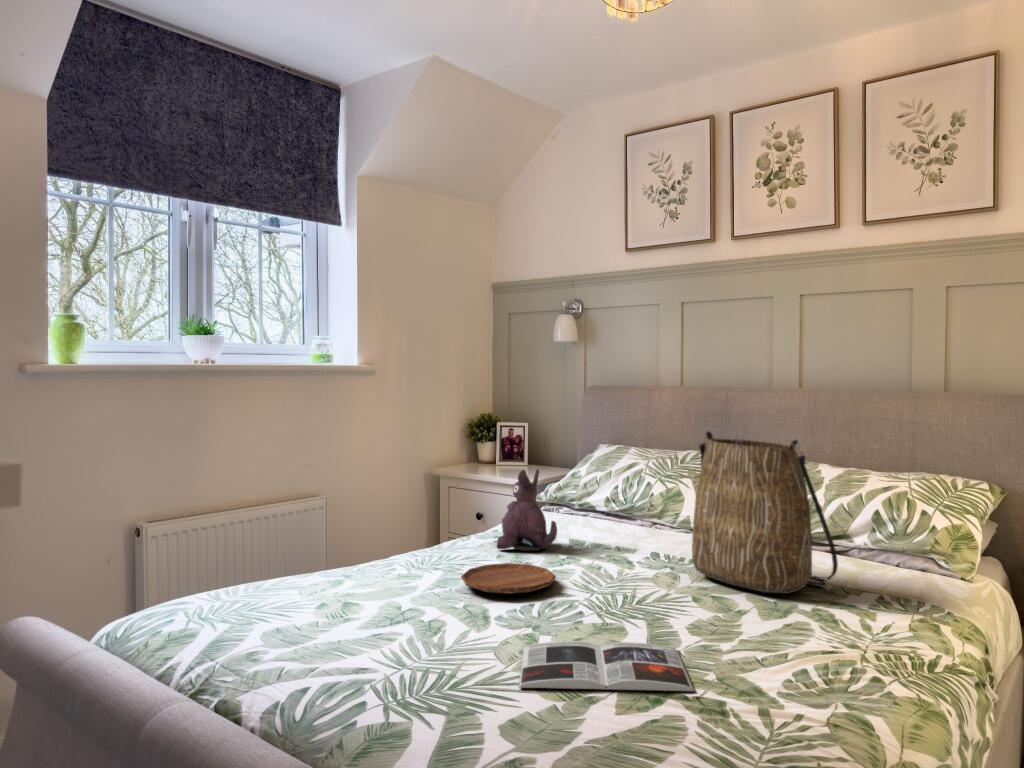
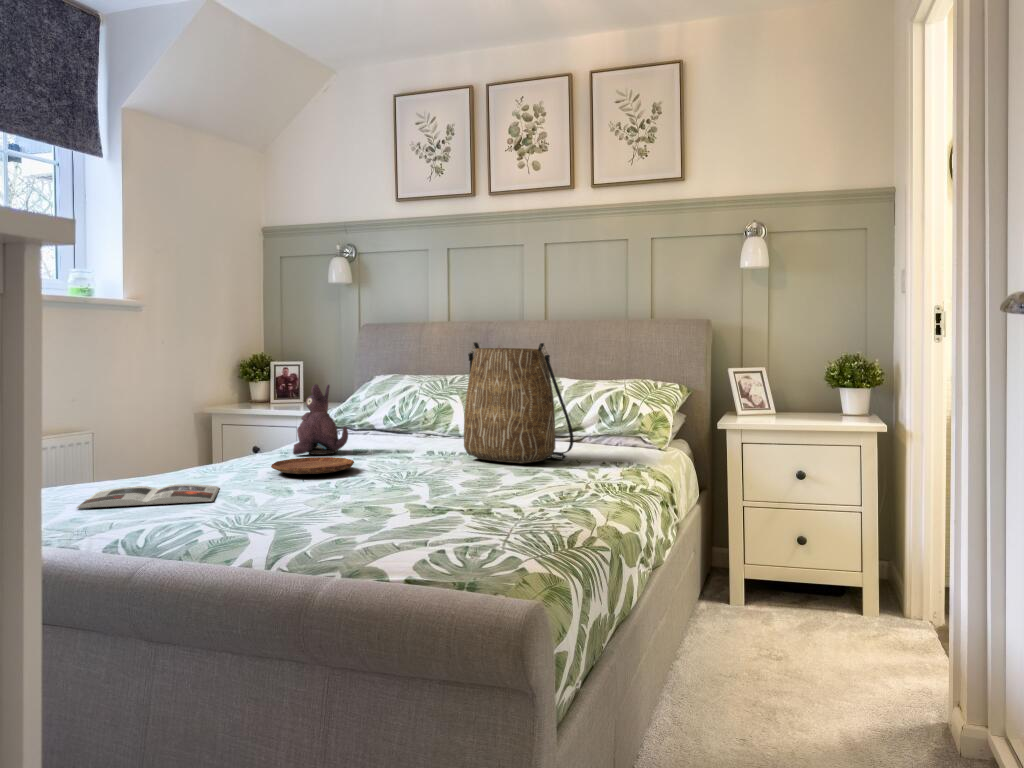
magazine: present [519,641,694,691] -> present [77,484,220,508]

